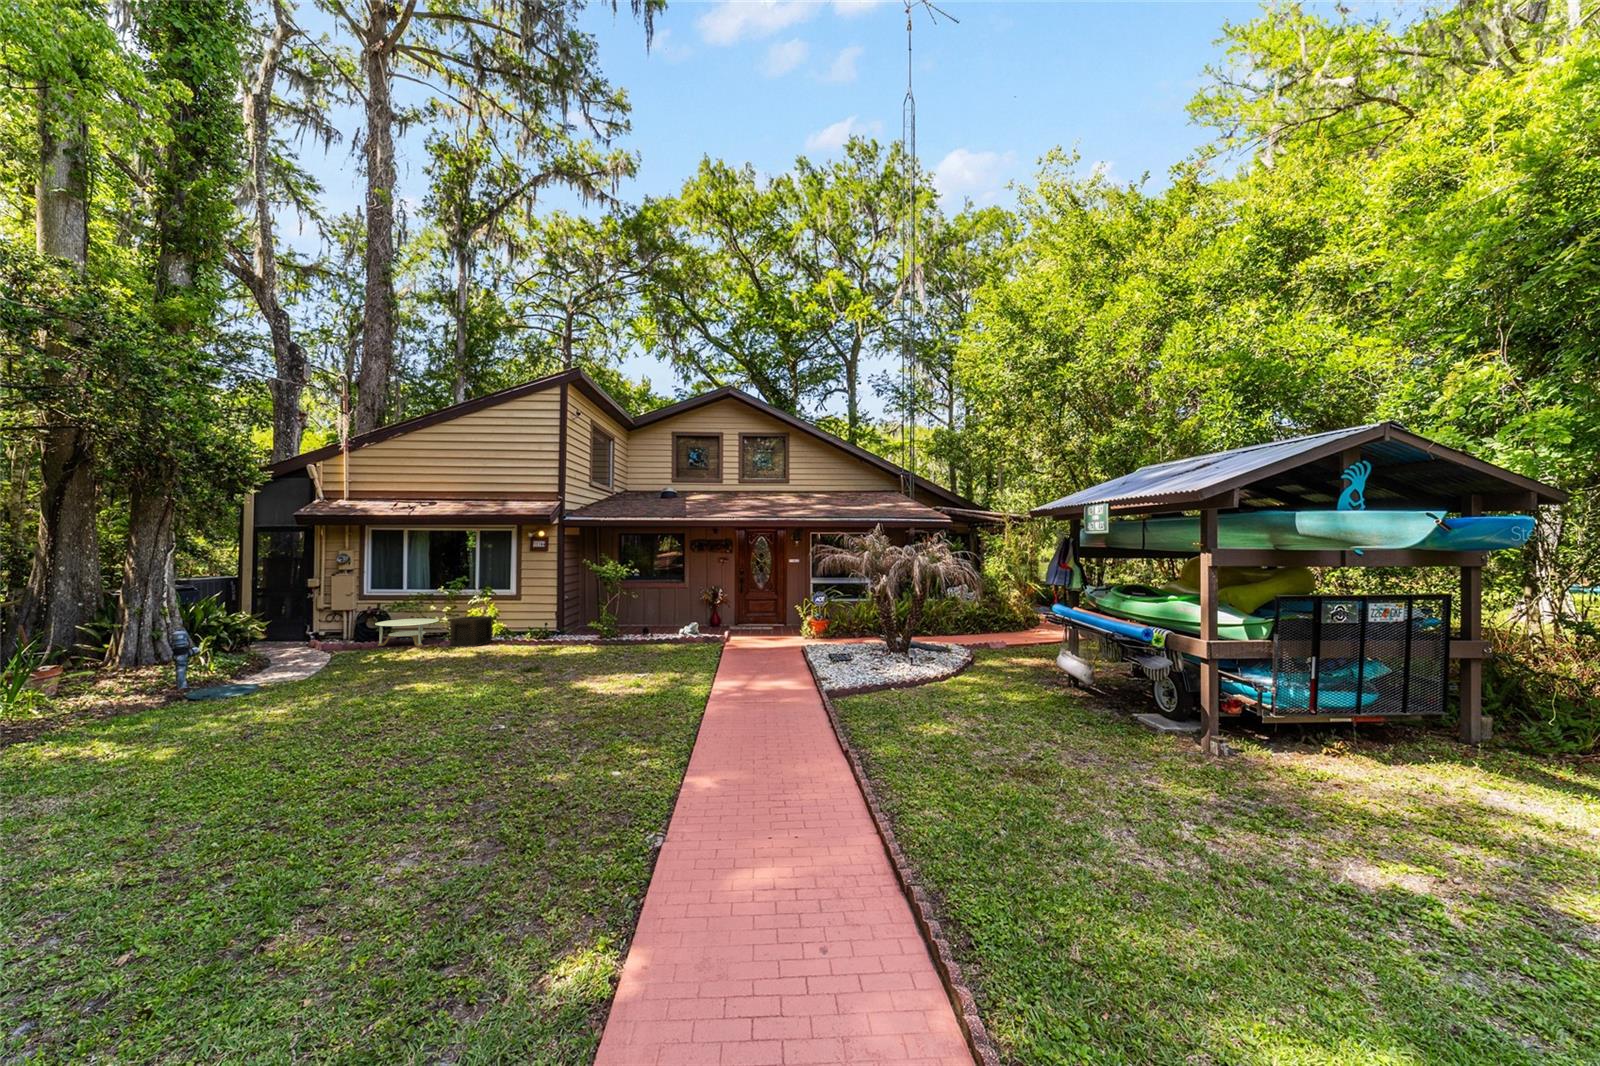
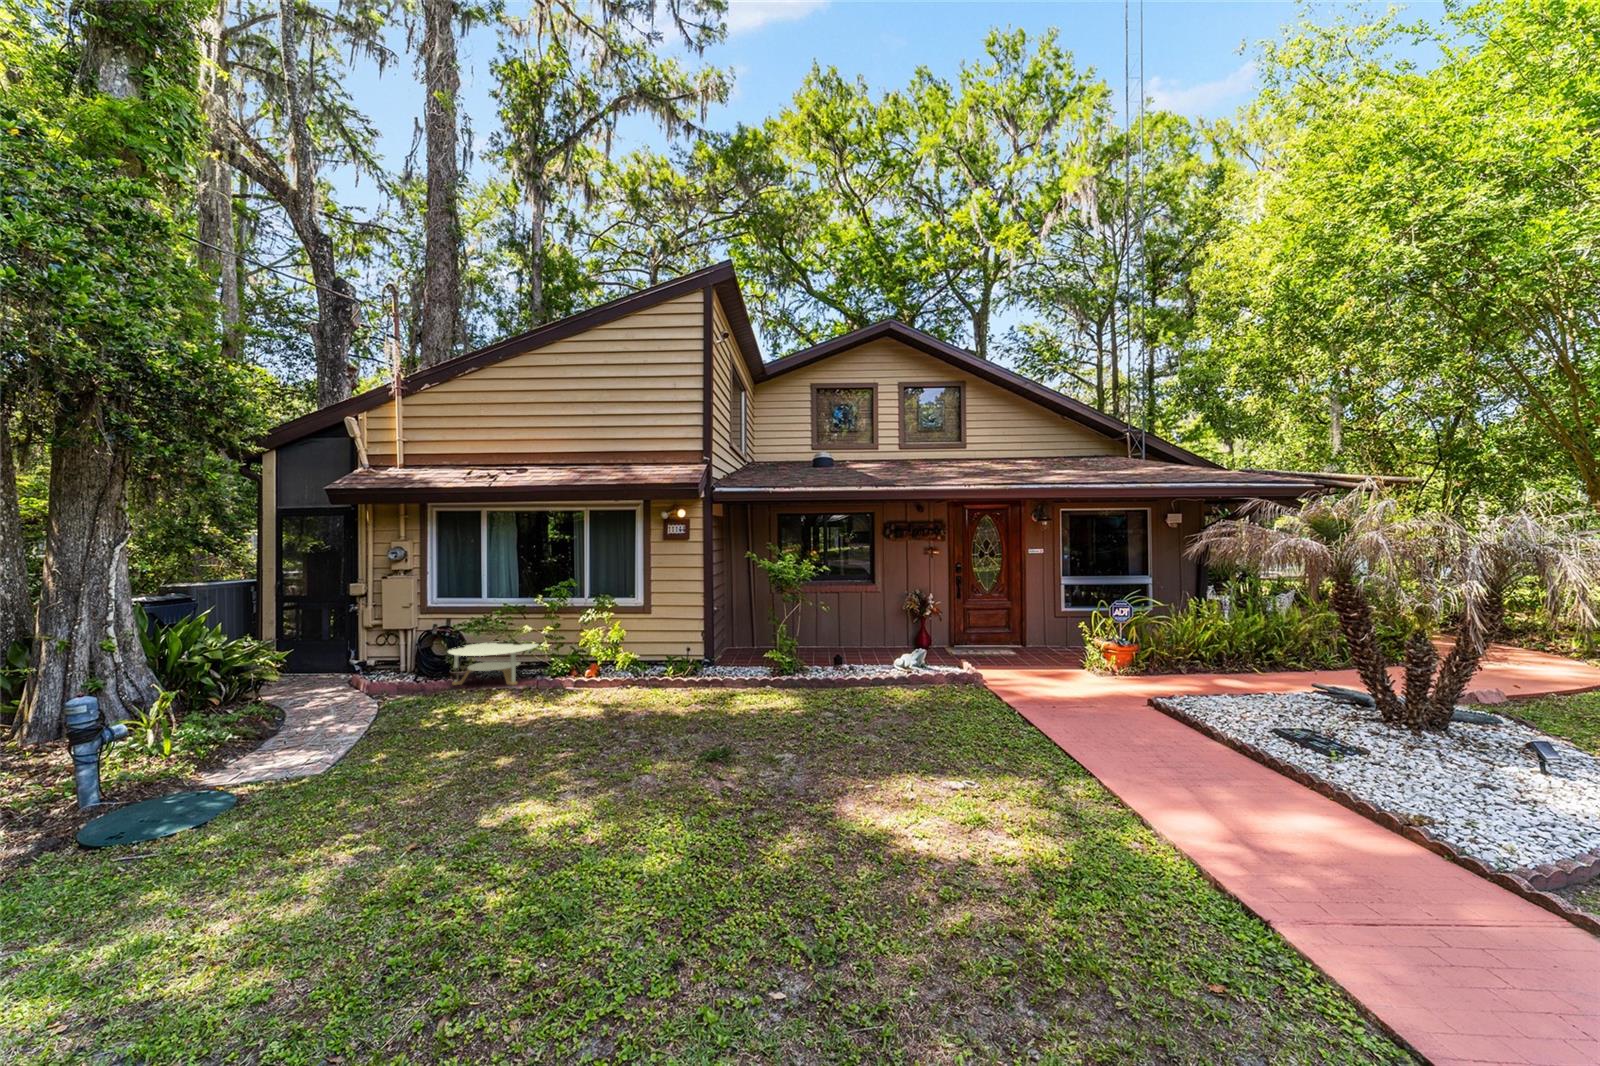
wooden crate: present [450,616,493,647] -> none [559,637,618,687]

